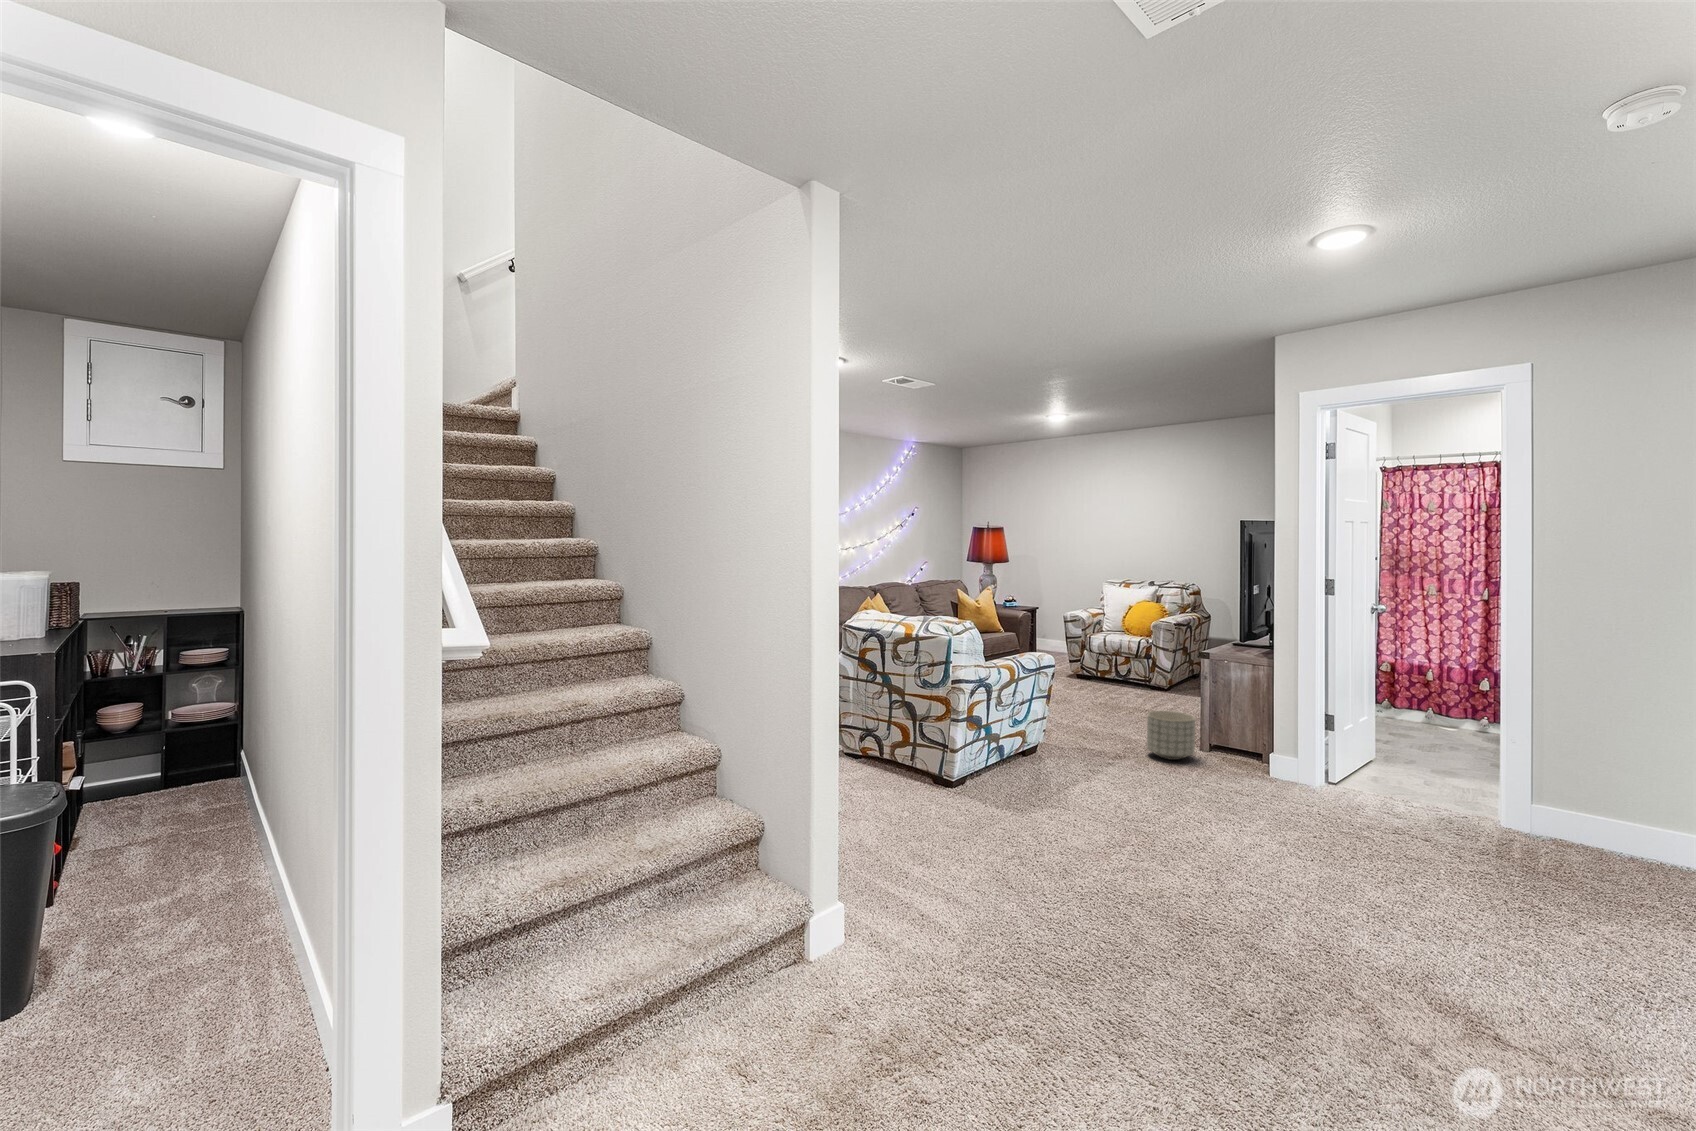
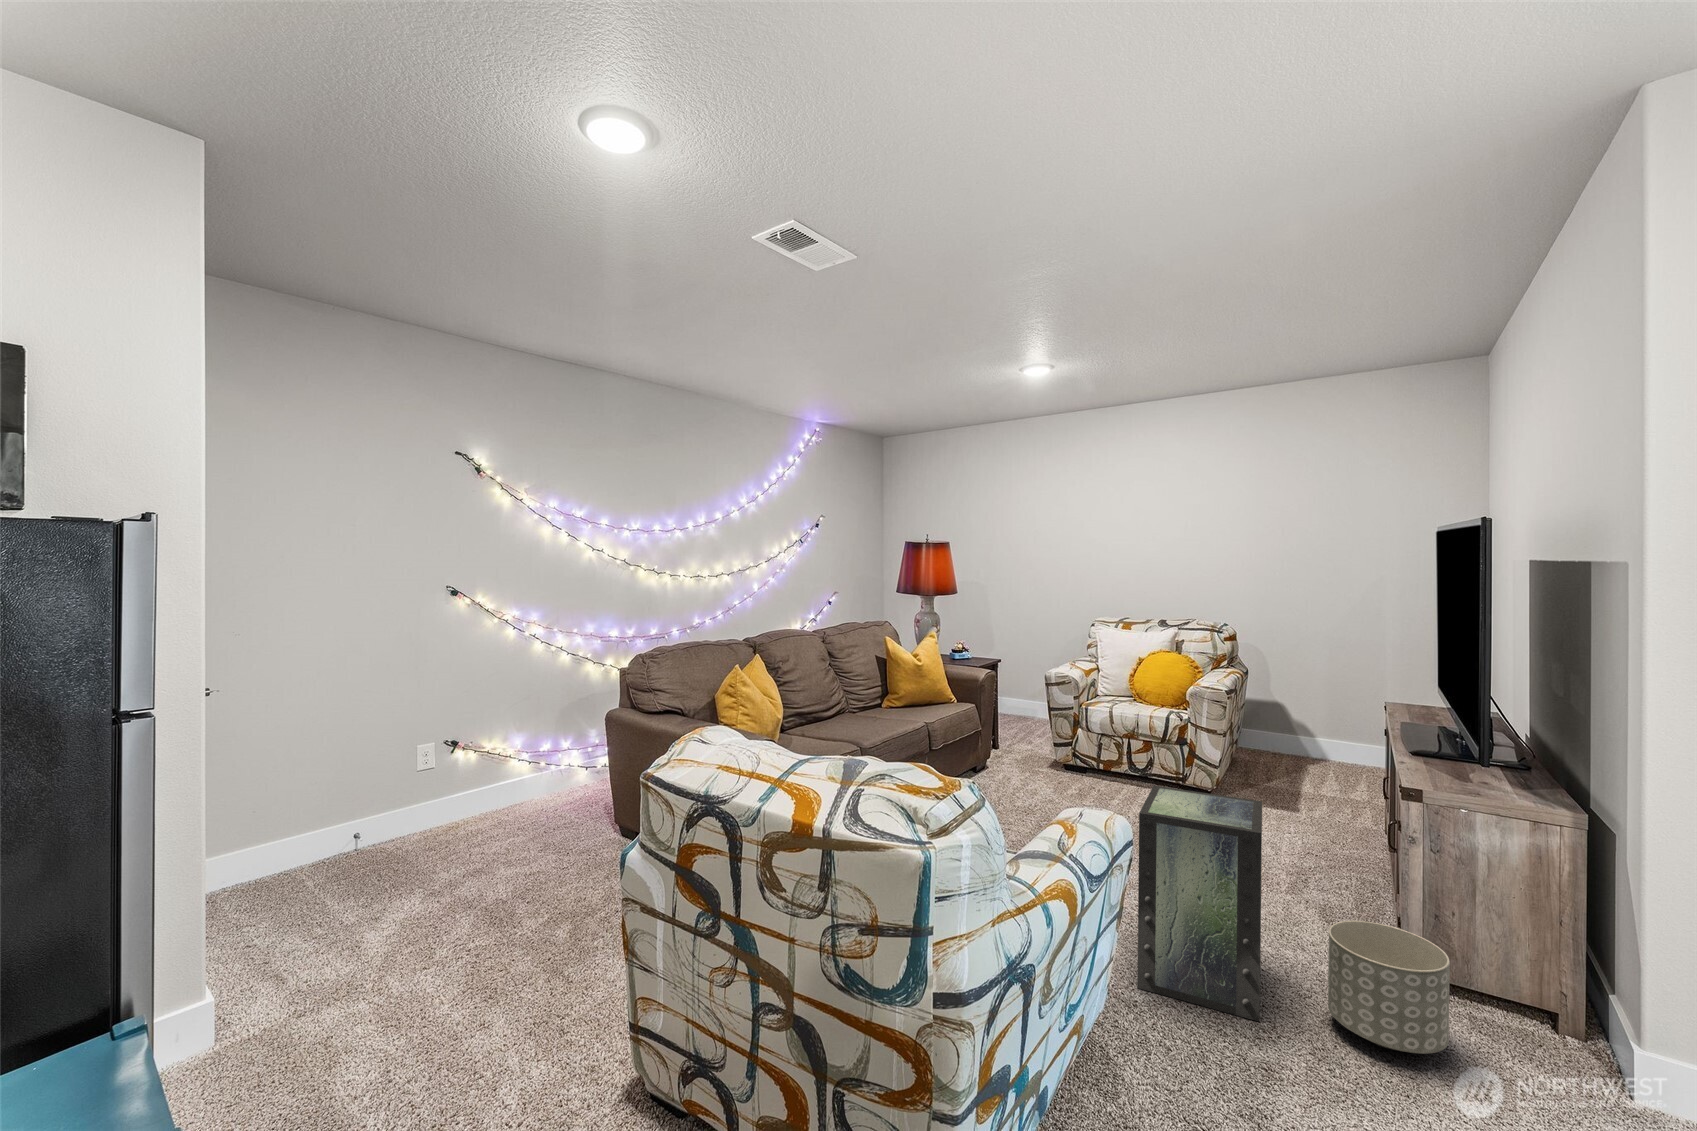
storage box: none [1064,655,1132,752] -> present [1137,785,1262,1021]

